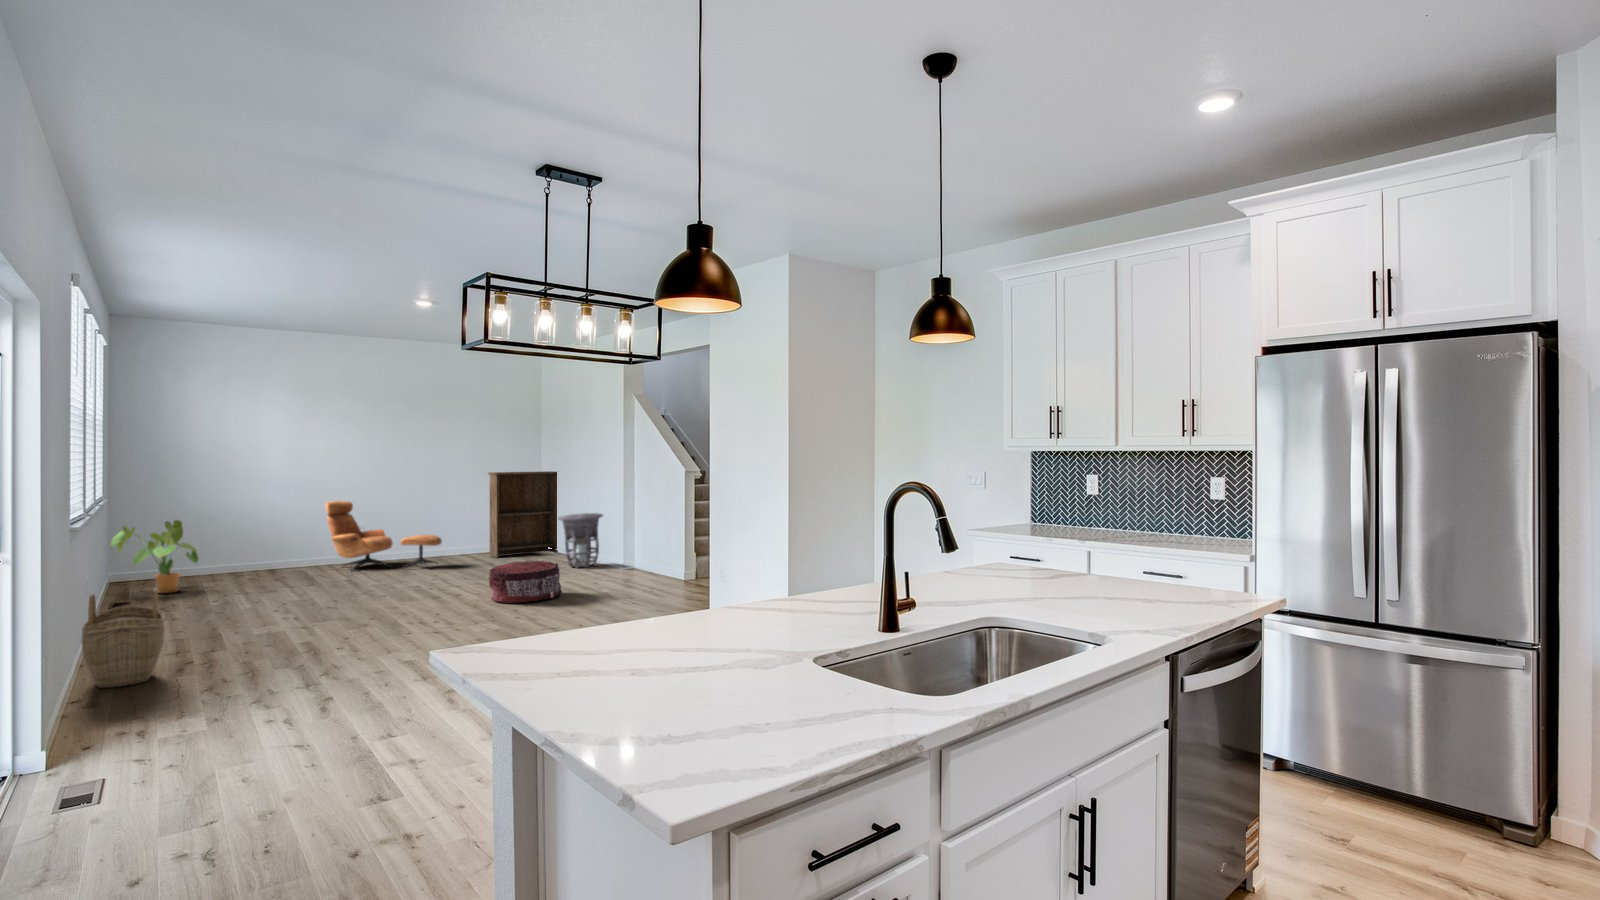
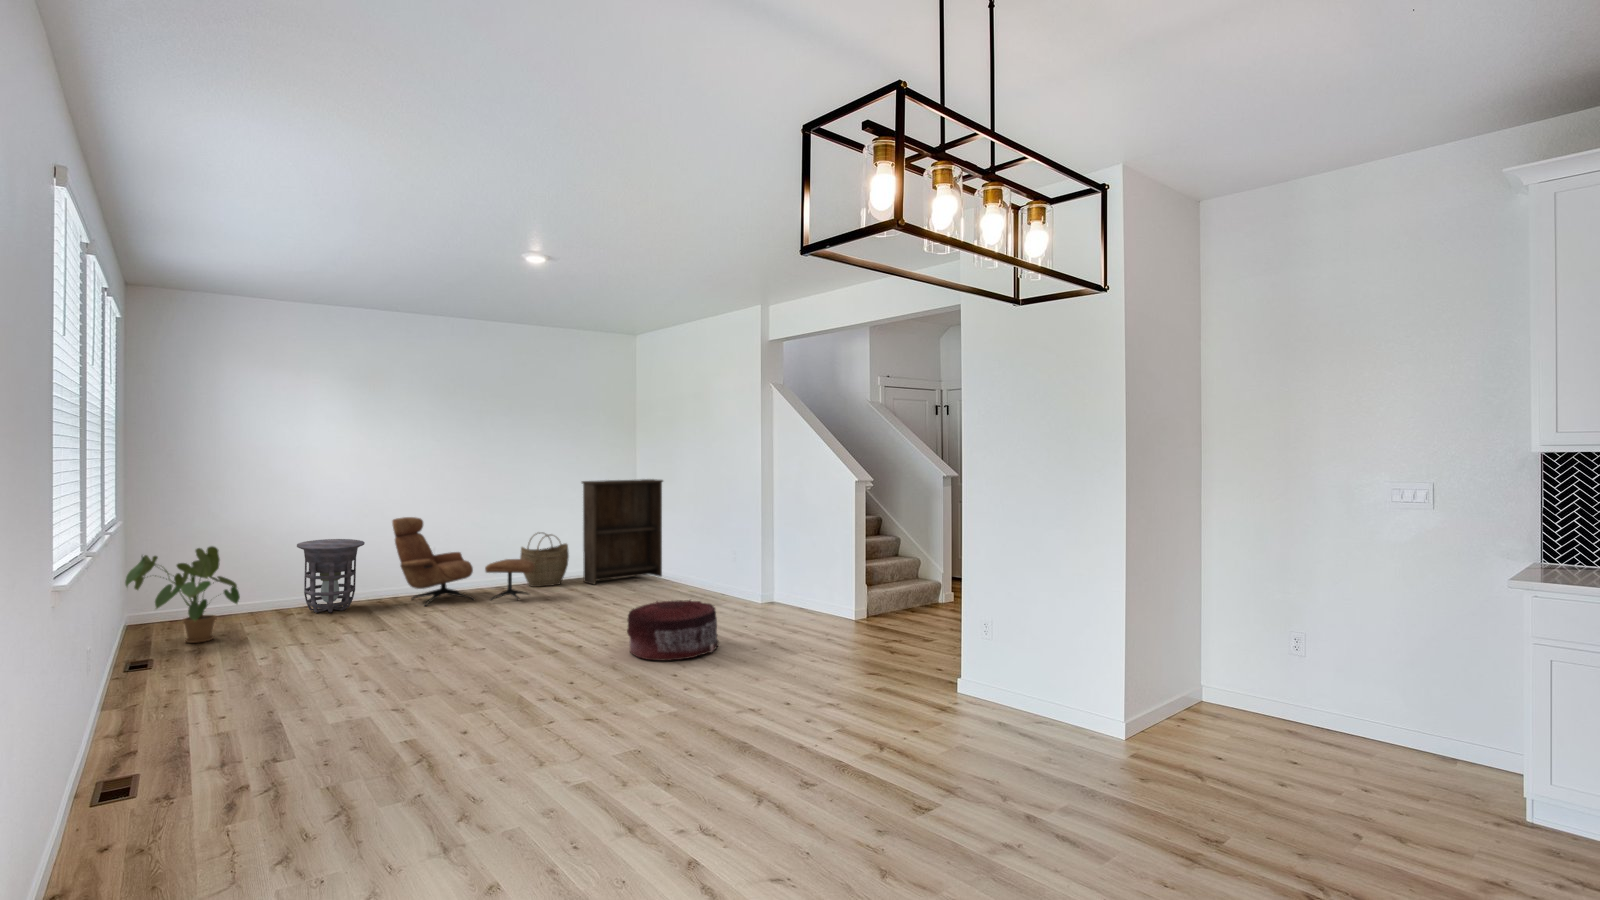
side table: present [558,513,603,568] -> present [297,539,365,613]
woven basket: present [81,588,165,688] -> present [520,533,569,587]

